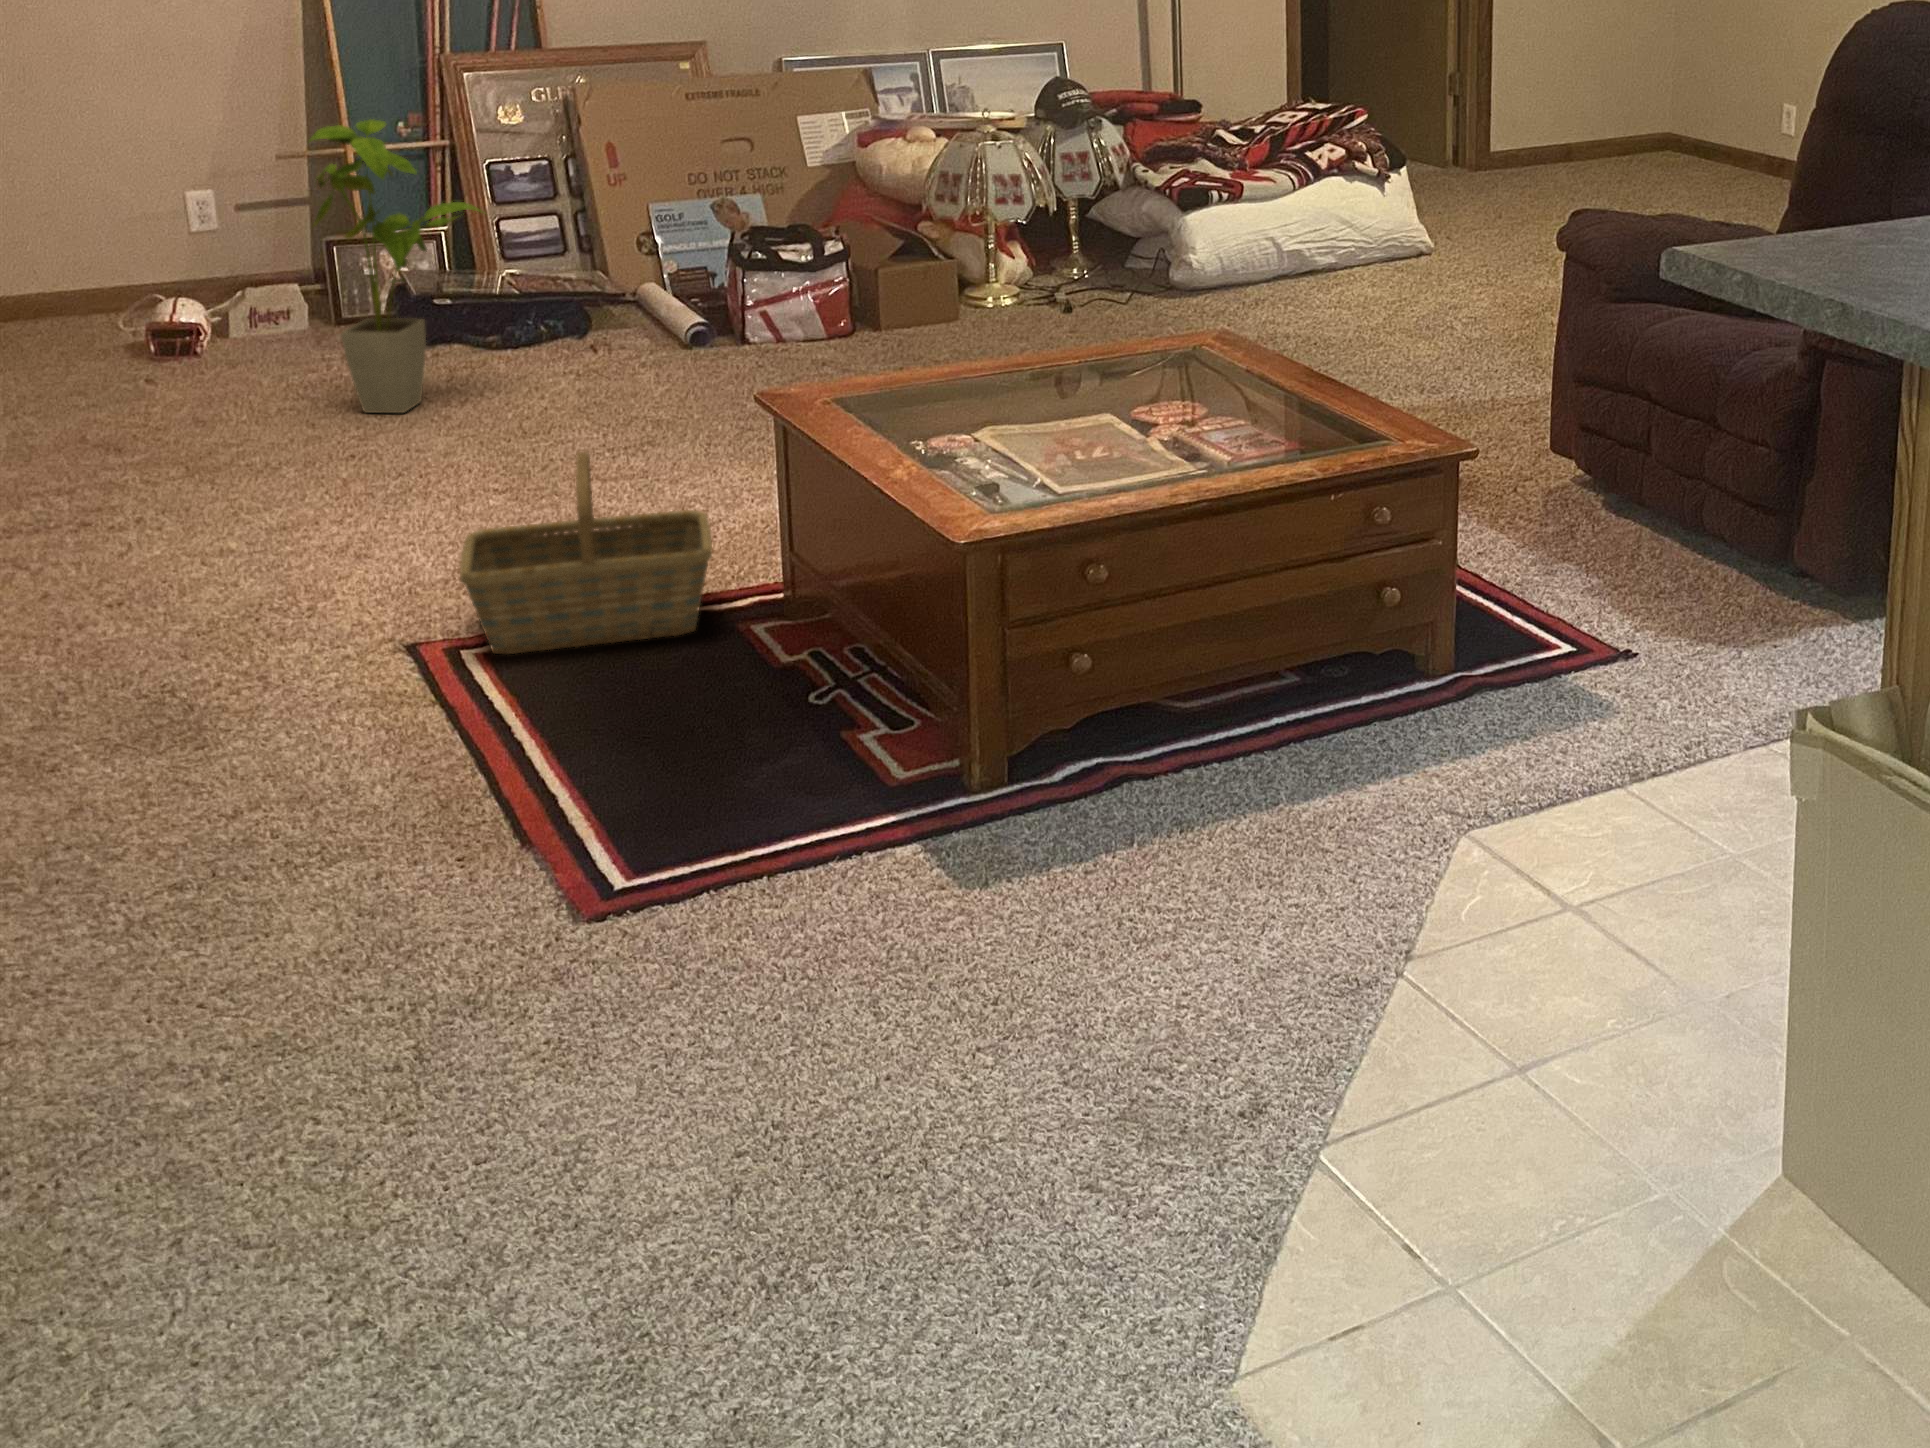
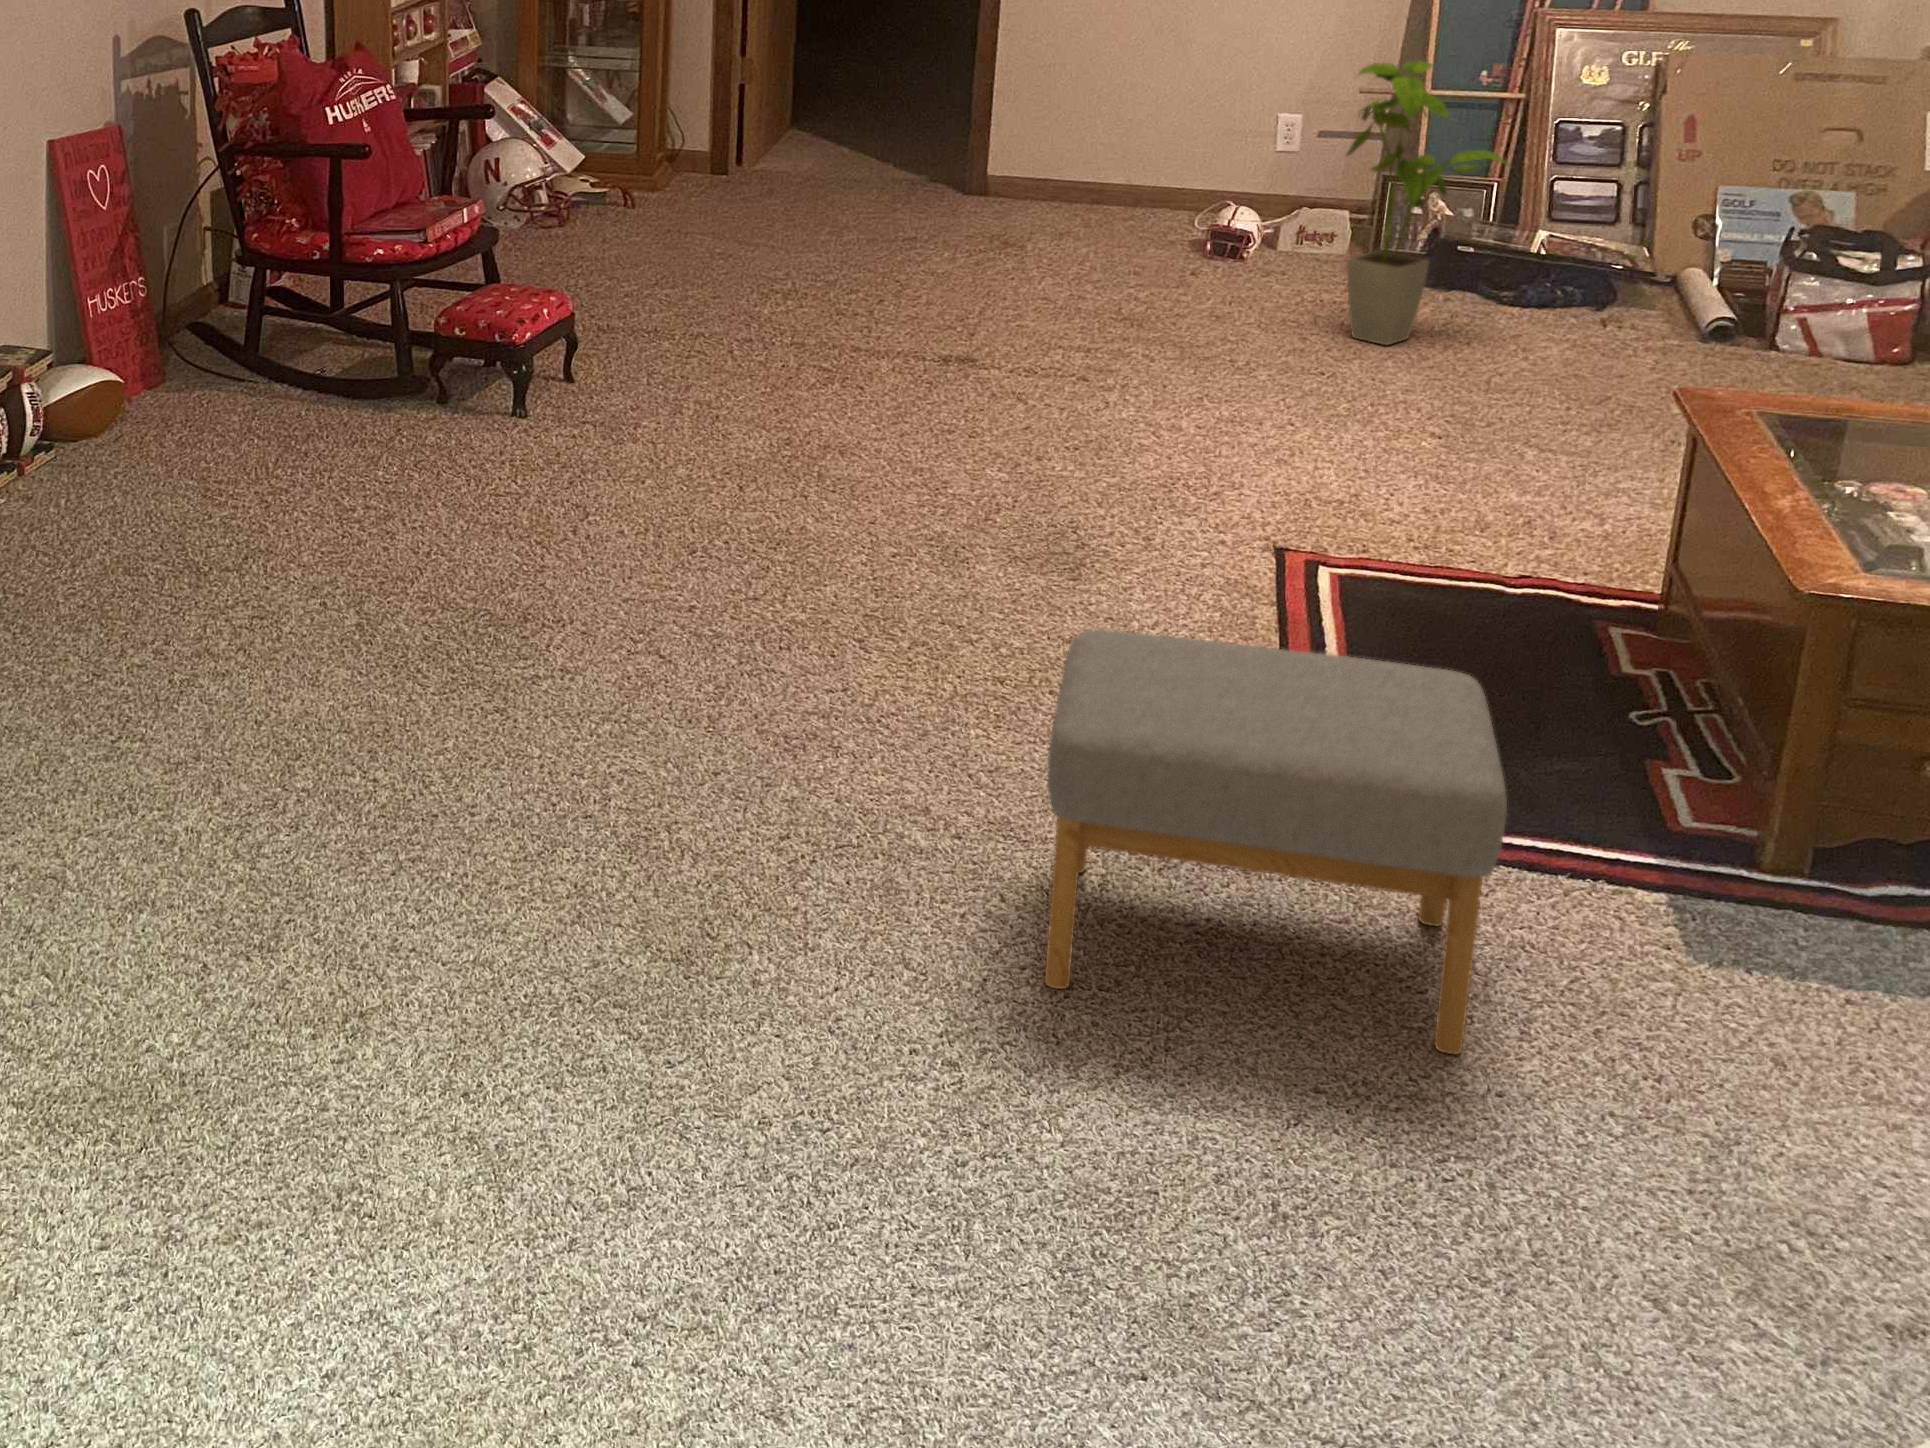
basket: present [460,452,712,654] -> none [1332,407,1603,615]
footstool: none [321,707,838,1189] -> present [1045,630,1507,1054]

